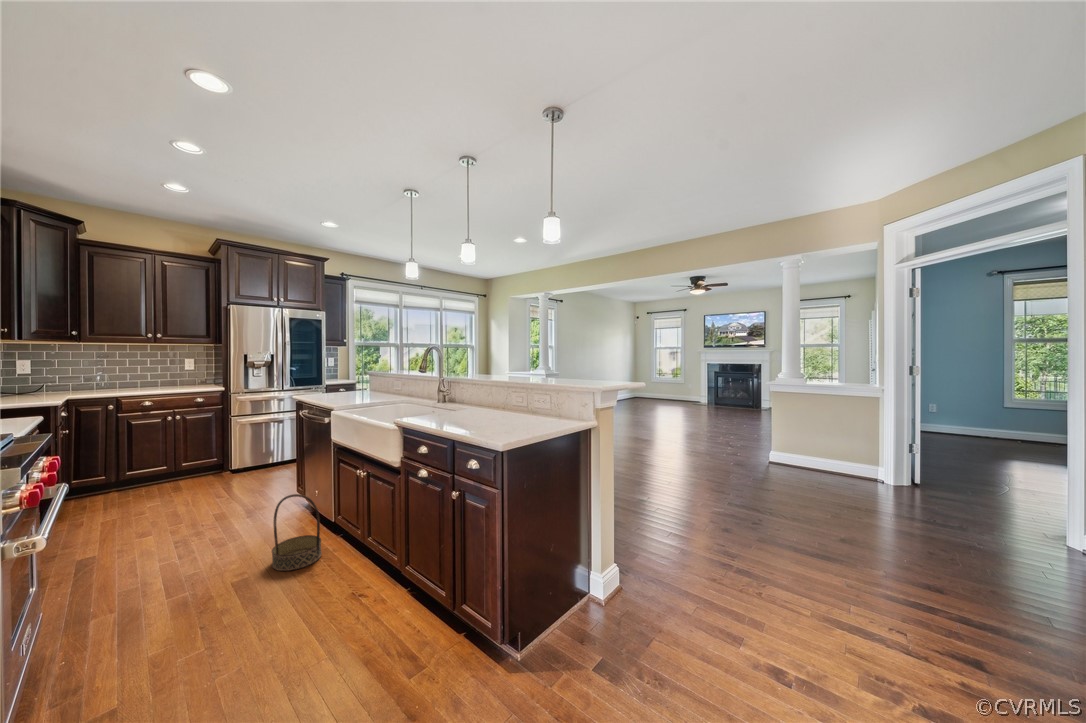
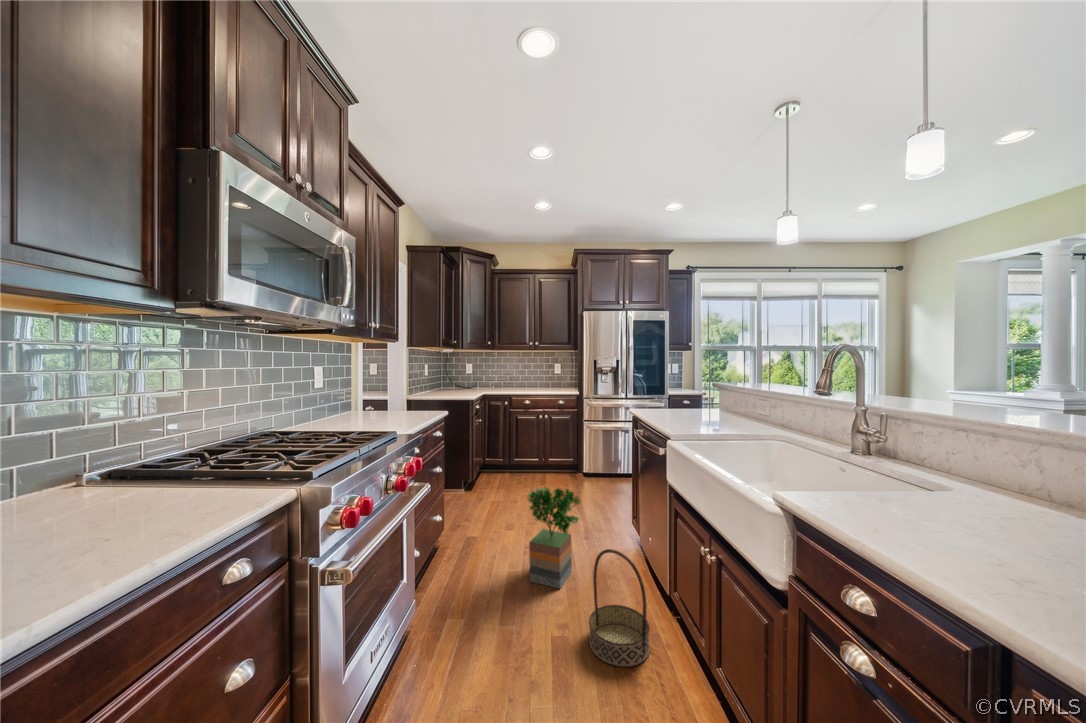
potted tree: none [188,469,254,558] -> present [527,488,581,589]

